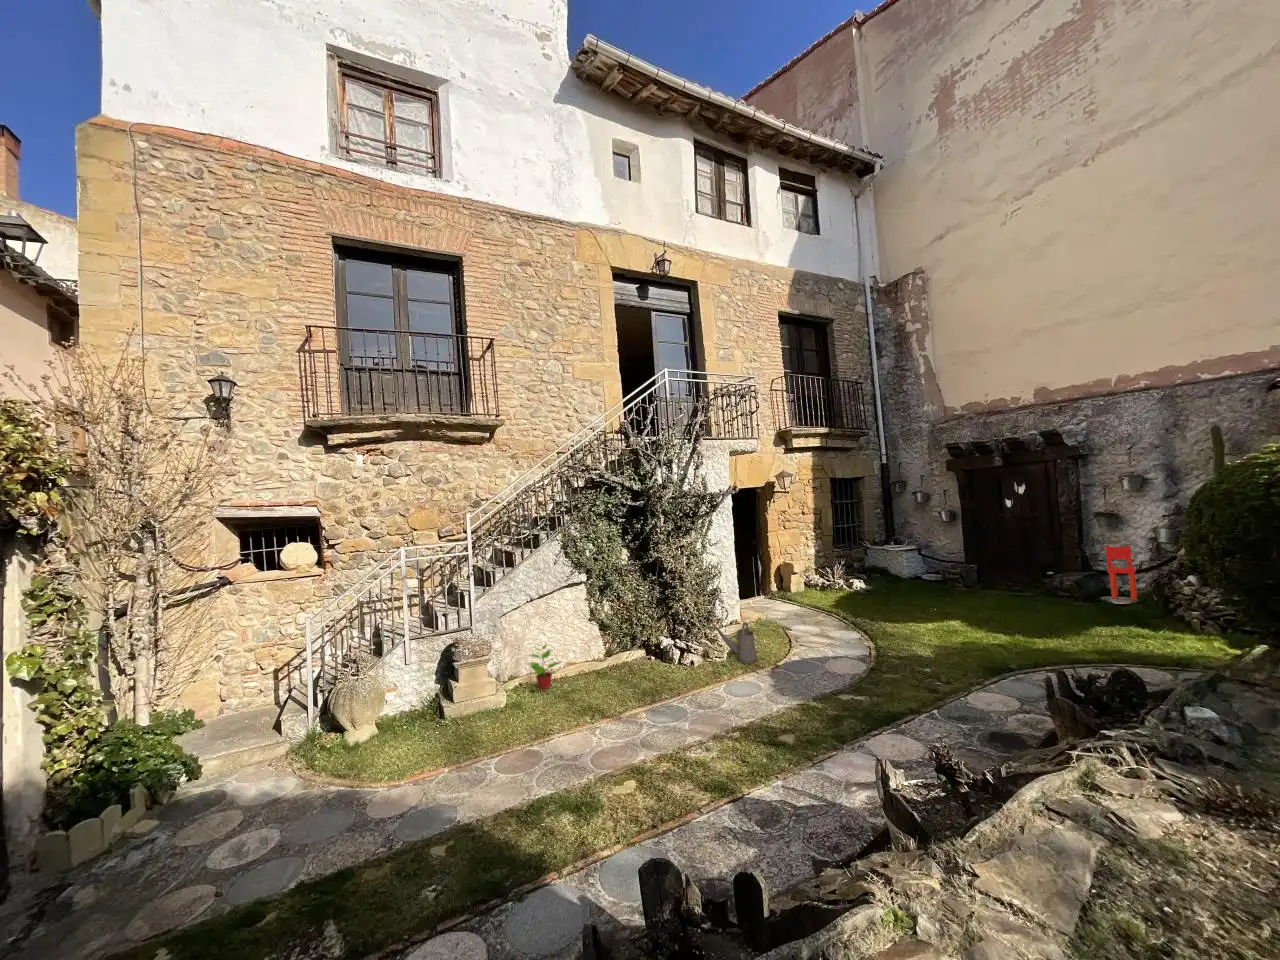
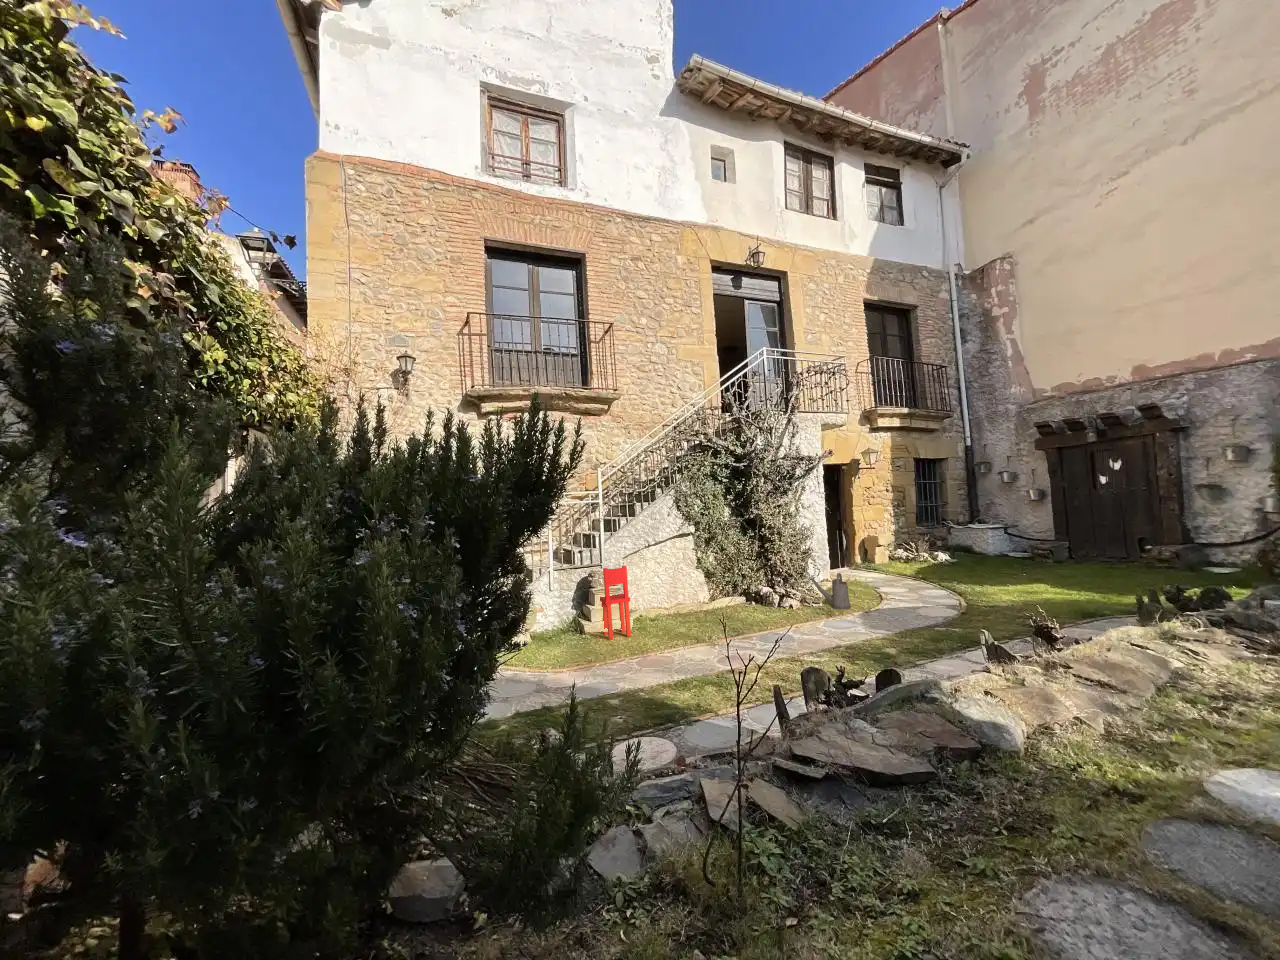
chair: present [1106,546,1137,600] -> present [600,566,631,639]
potted plant: present [529,645,560,689] -> none [648,581,678,619]

